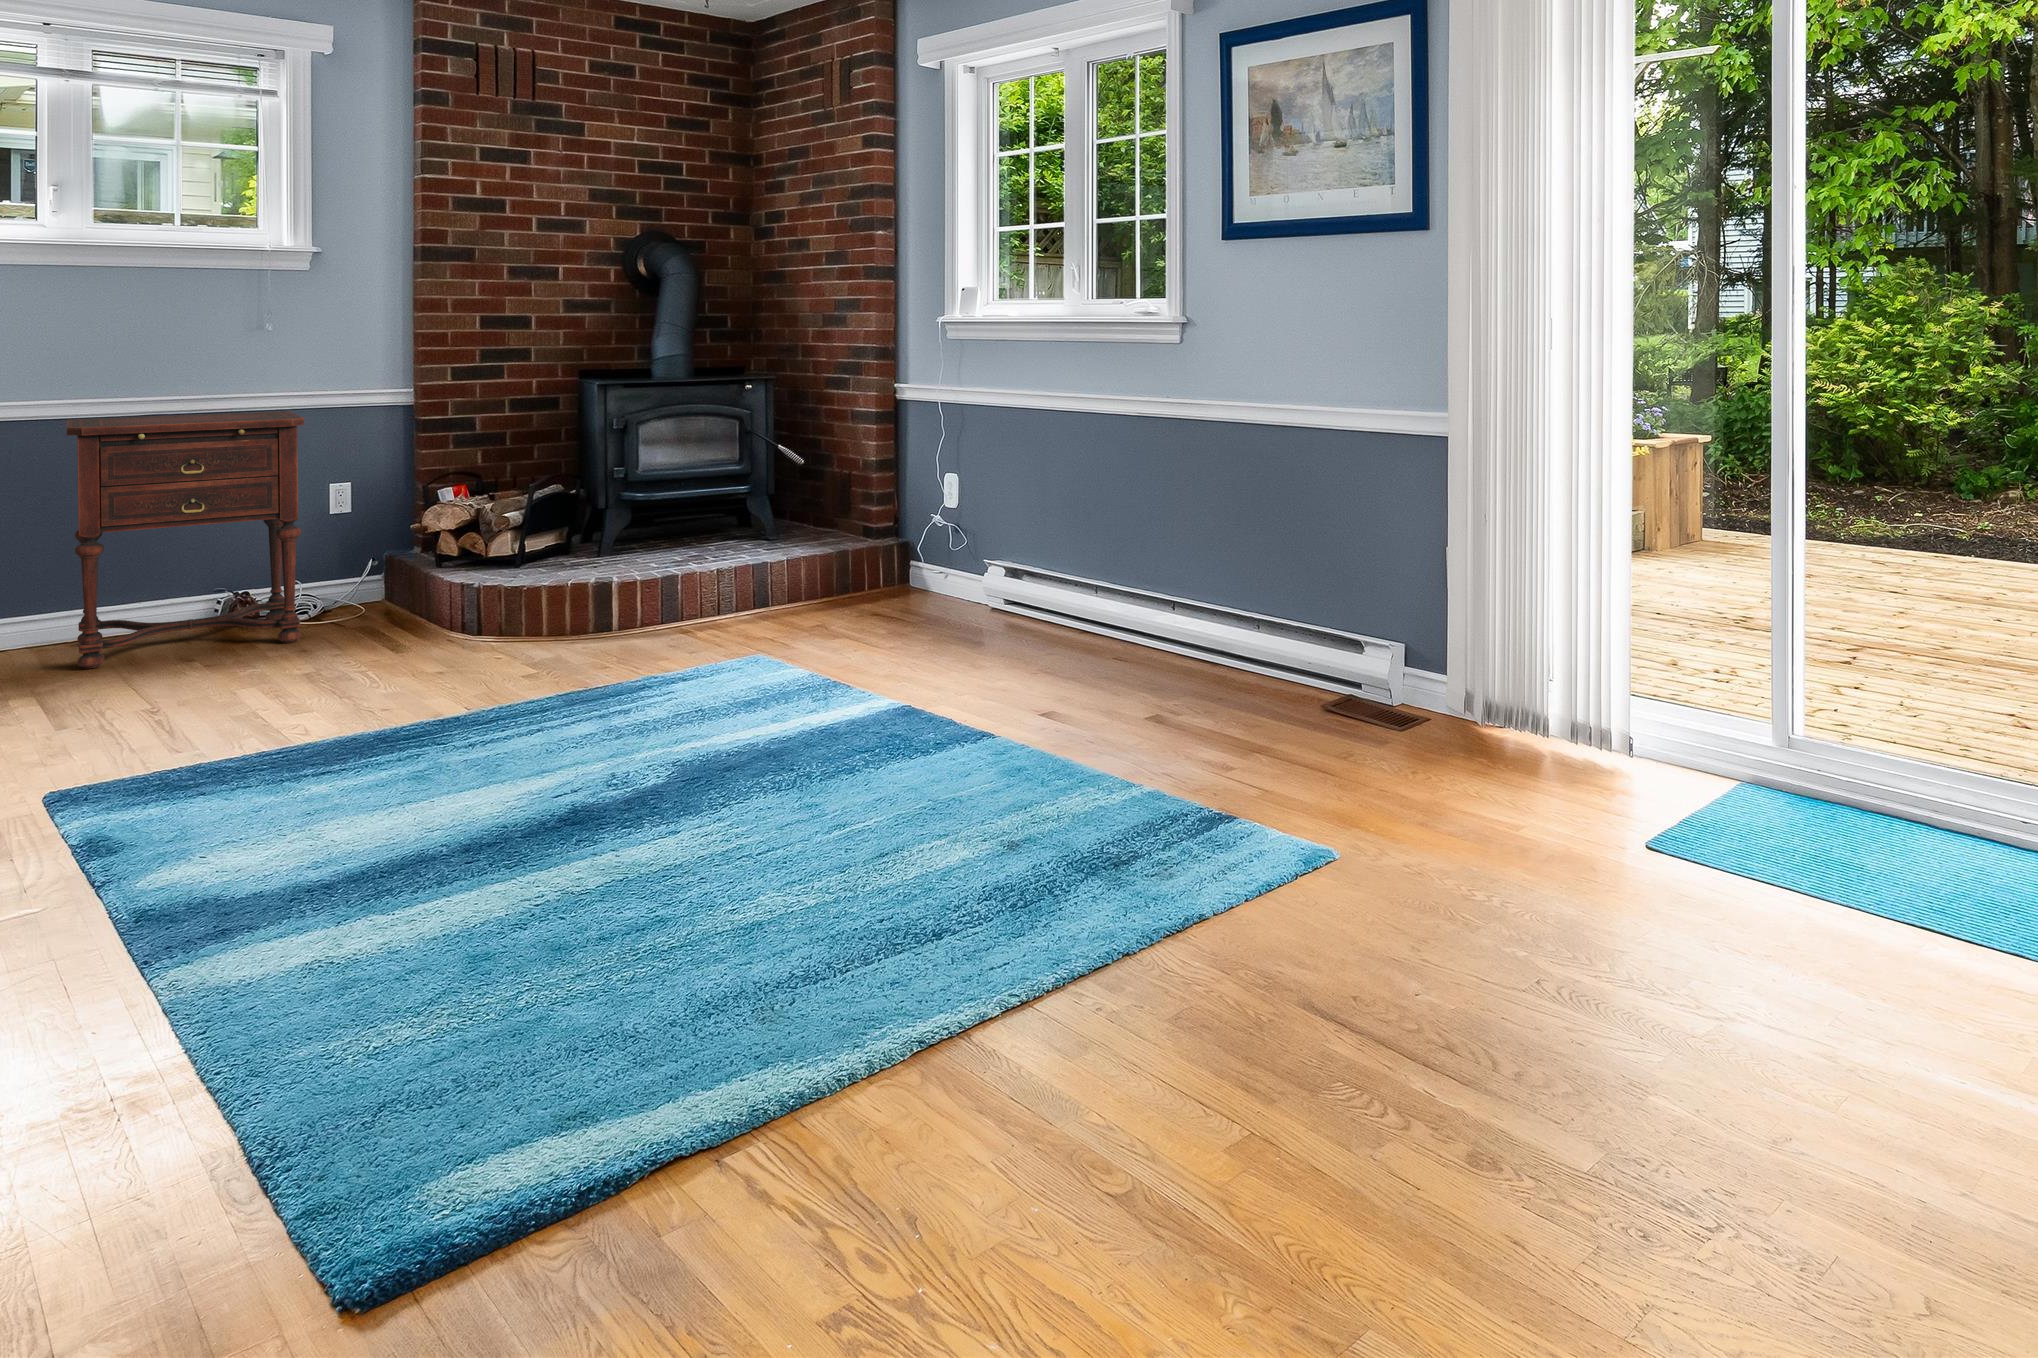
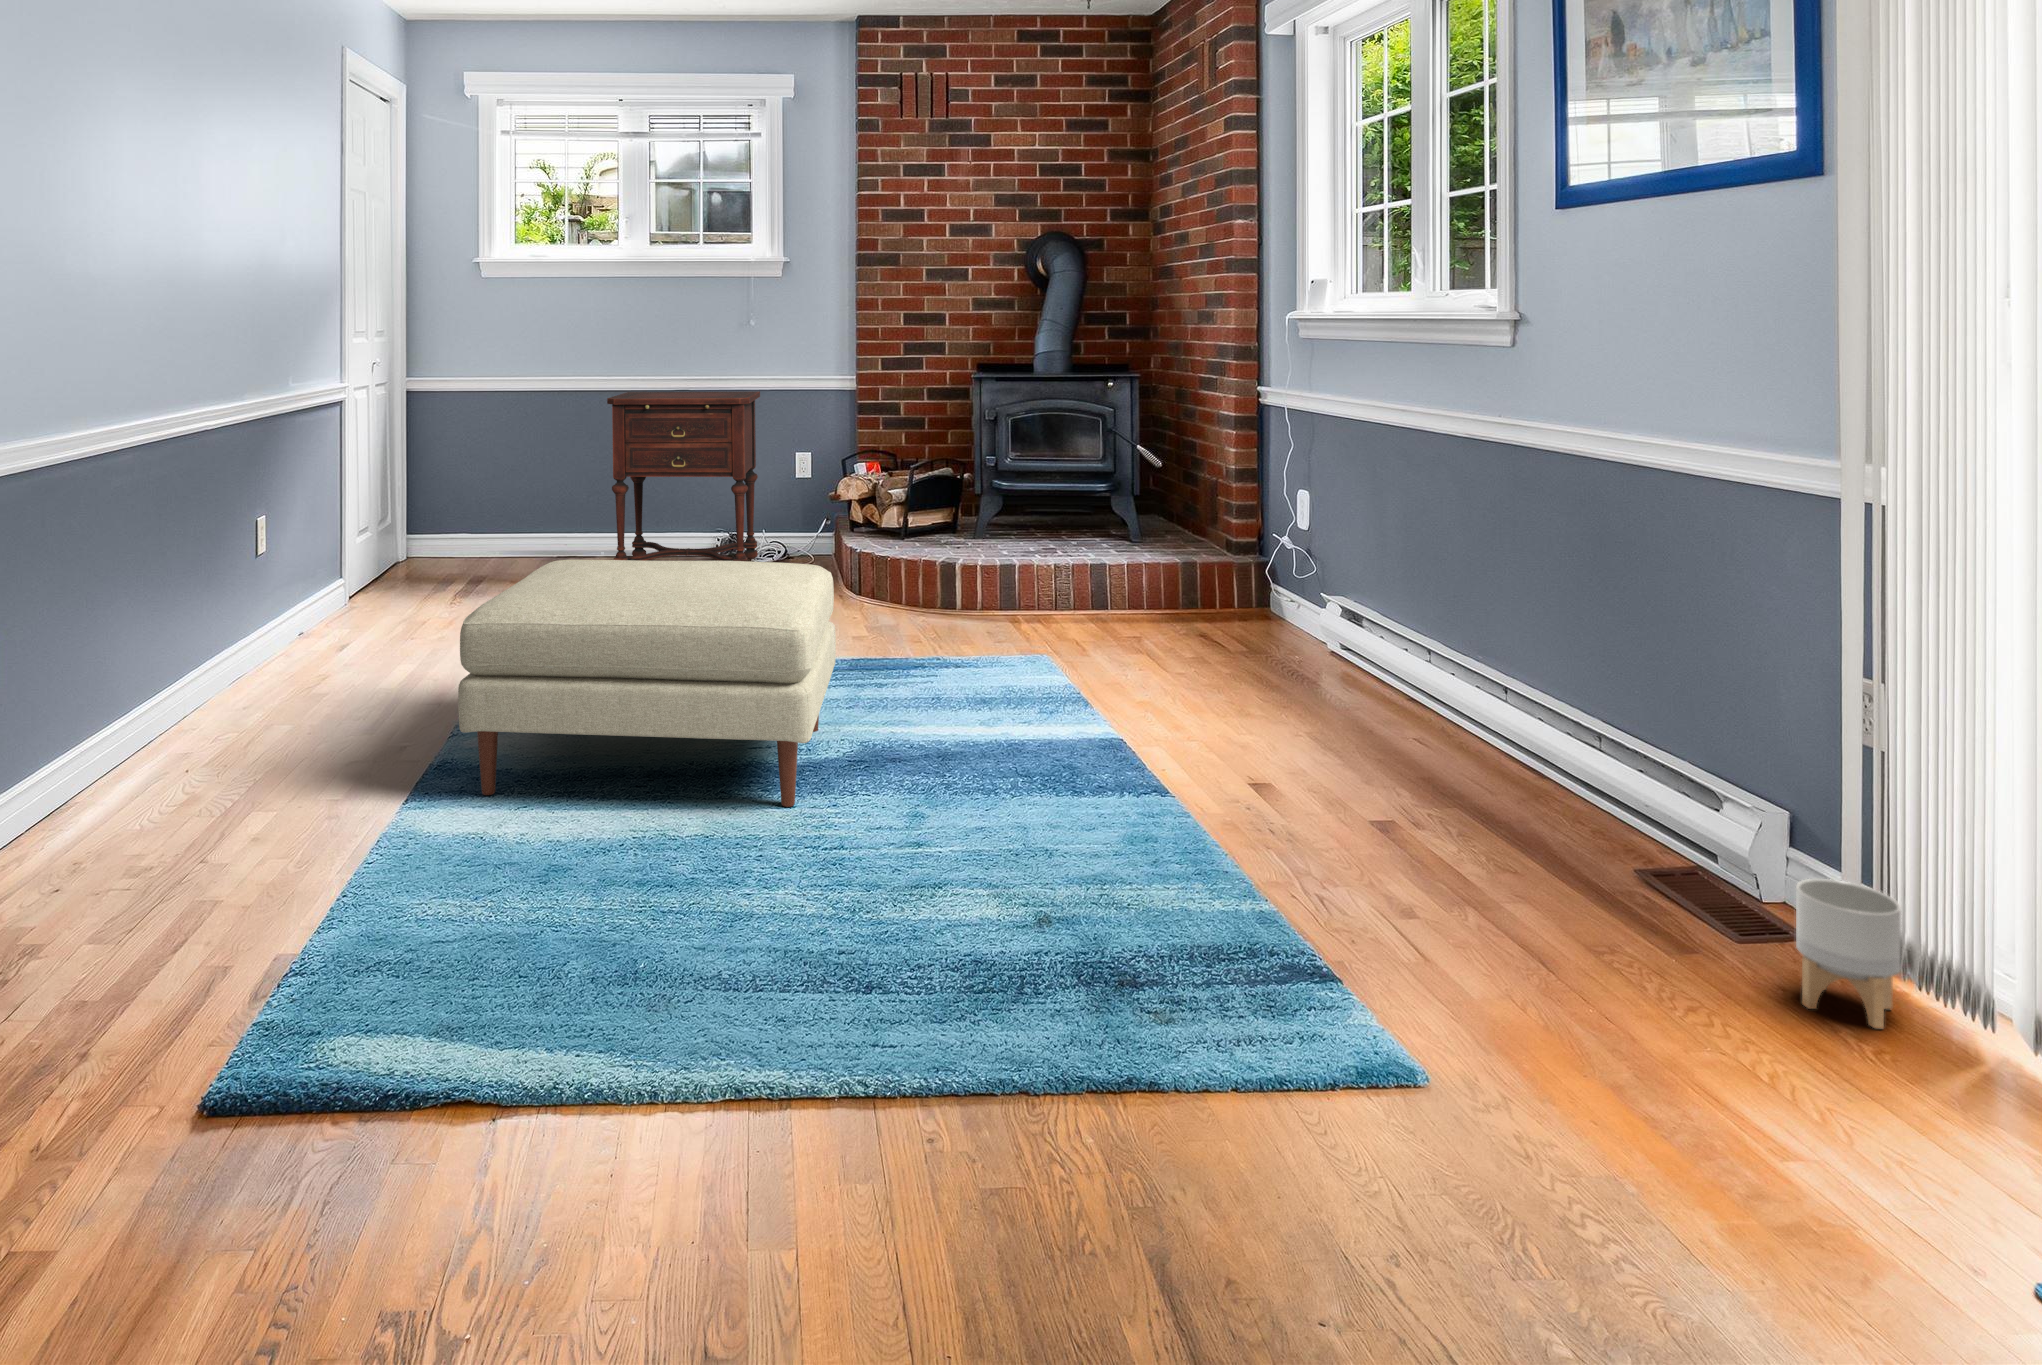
ottoman: none [214,587,703,928] -> present [458,560,836,807]
planter: none [1454,673,1505,755] -> present [1796,879,1901,1028]

